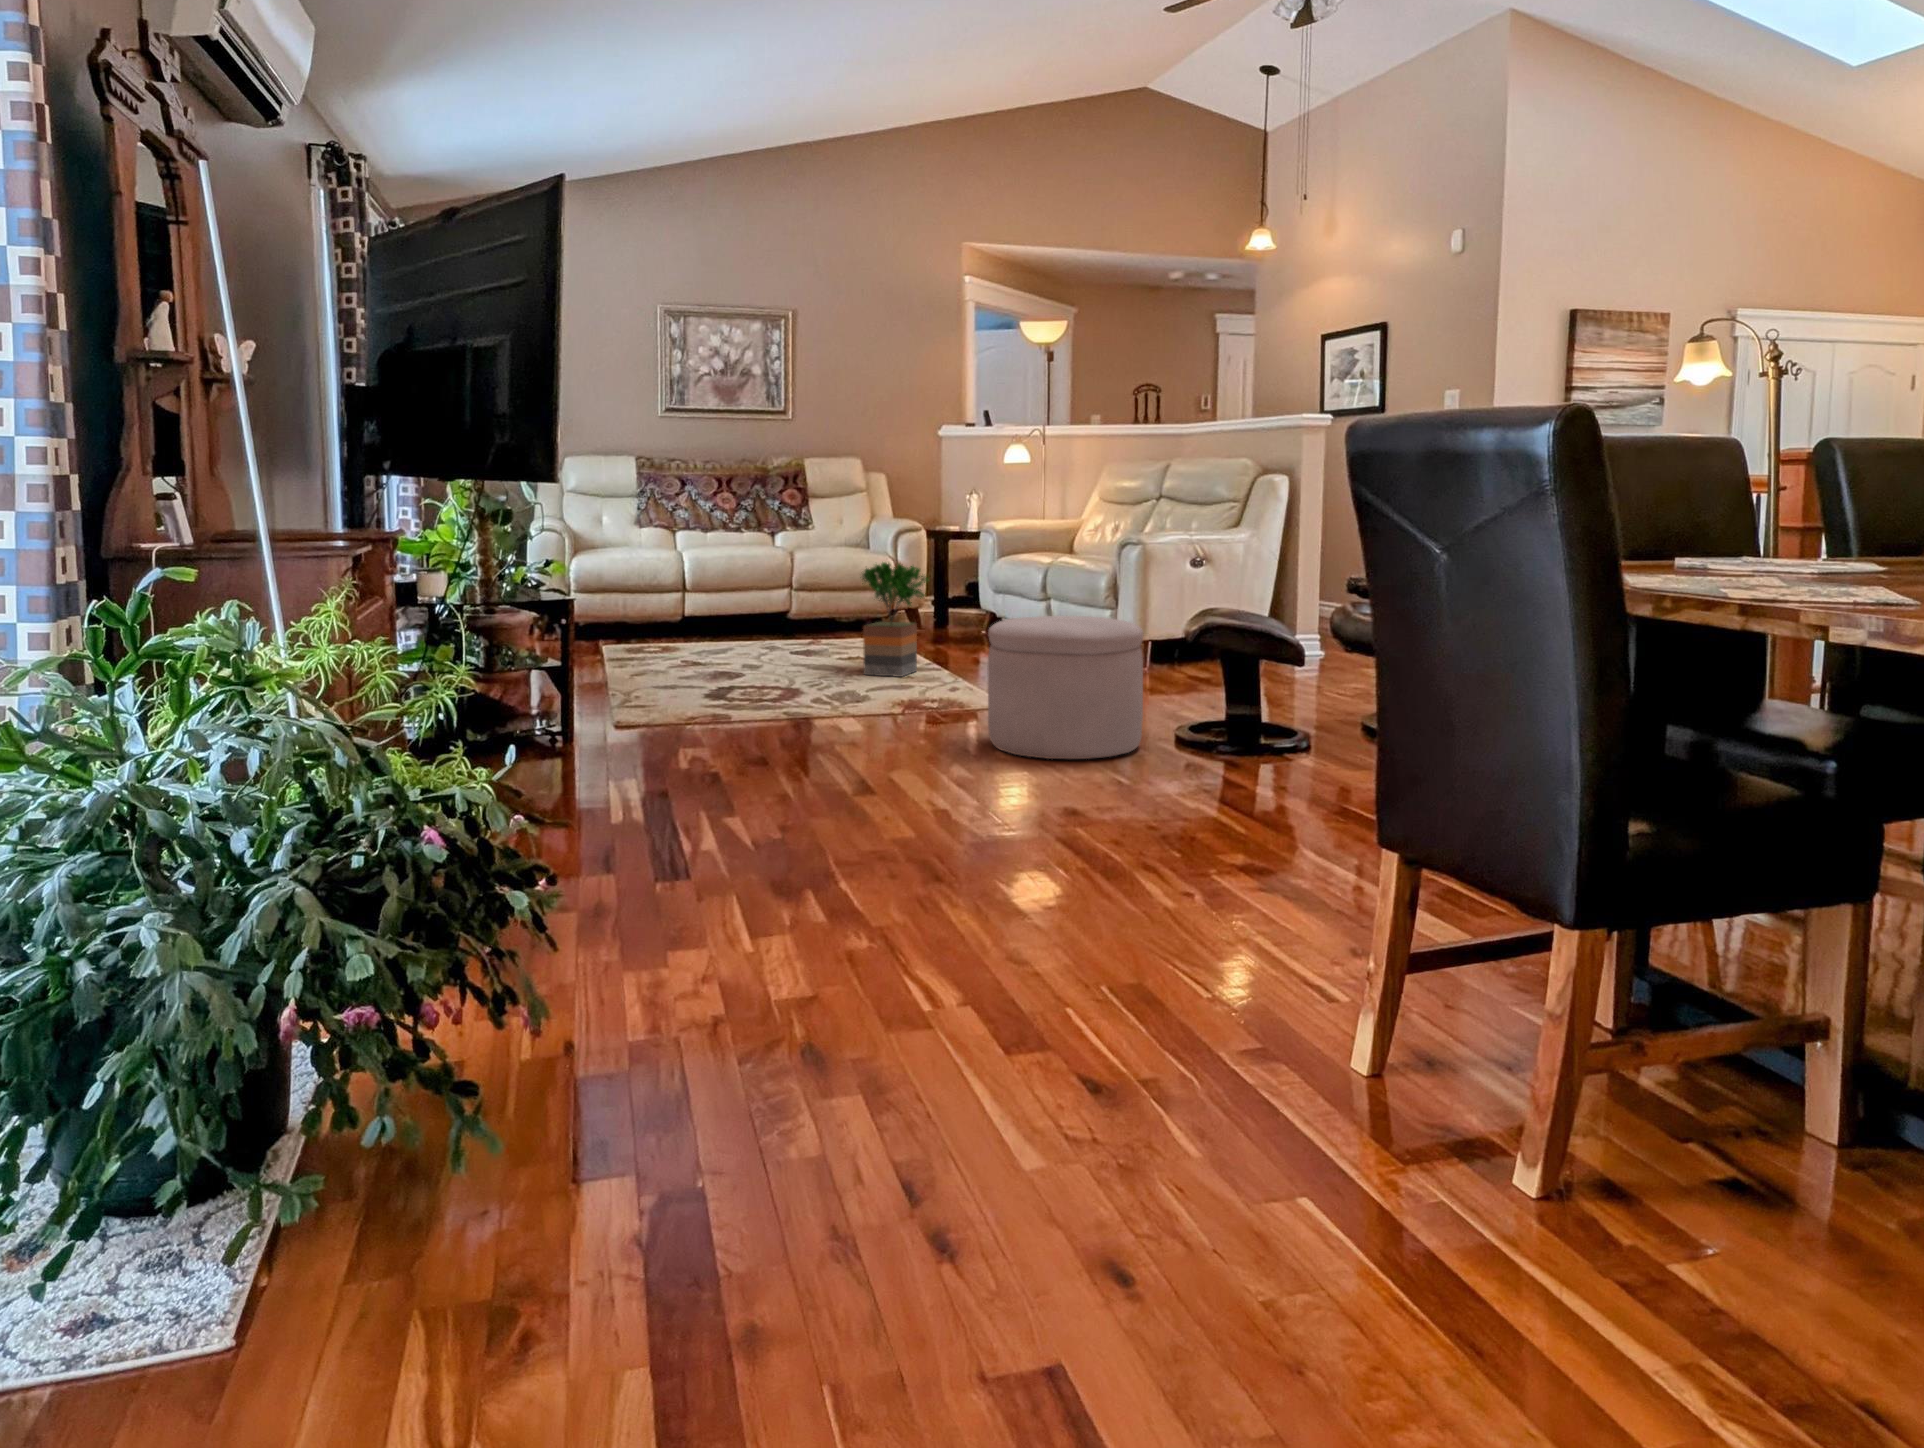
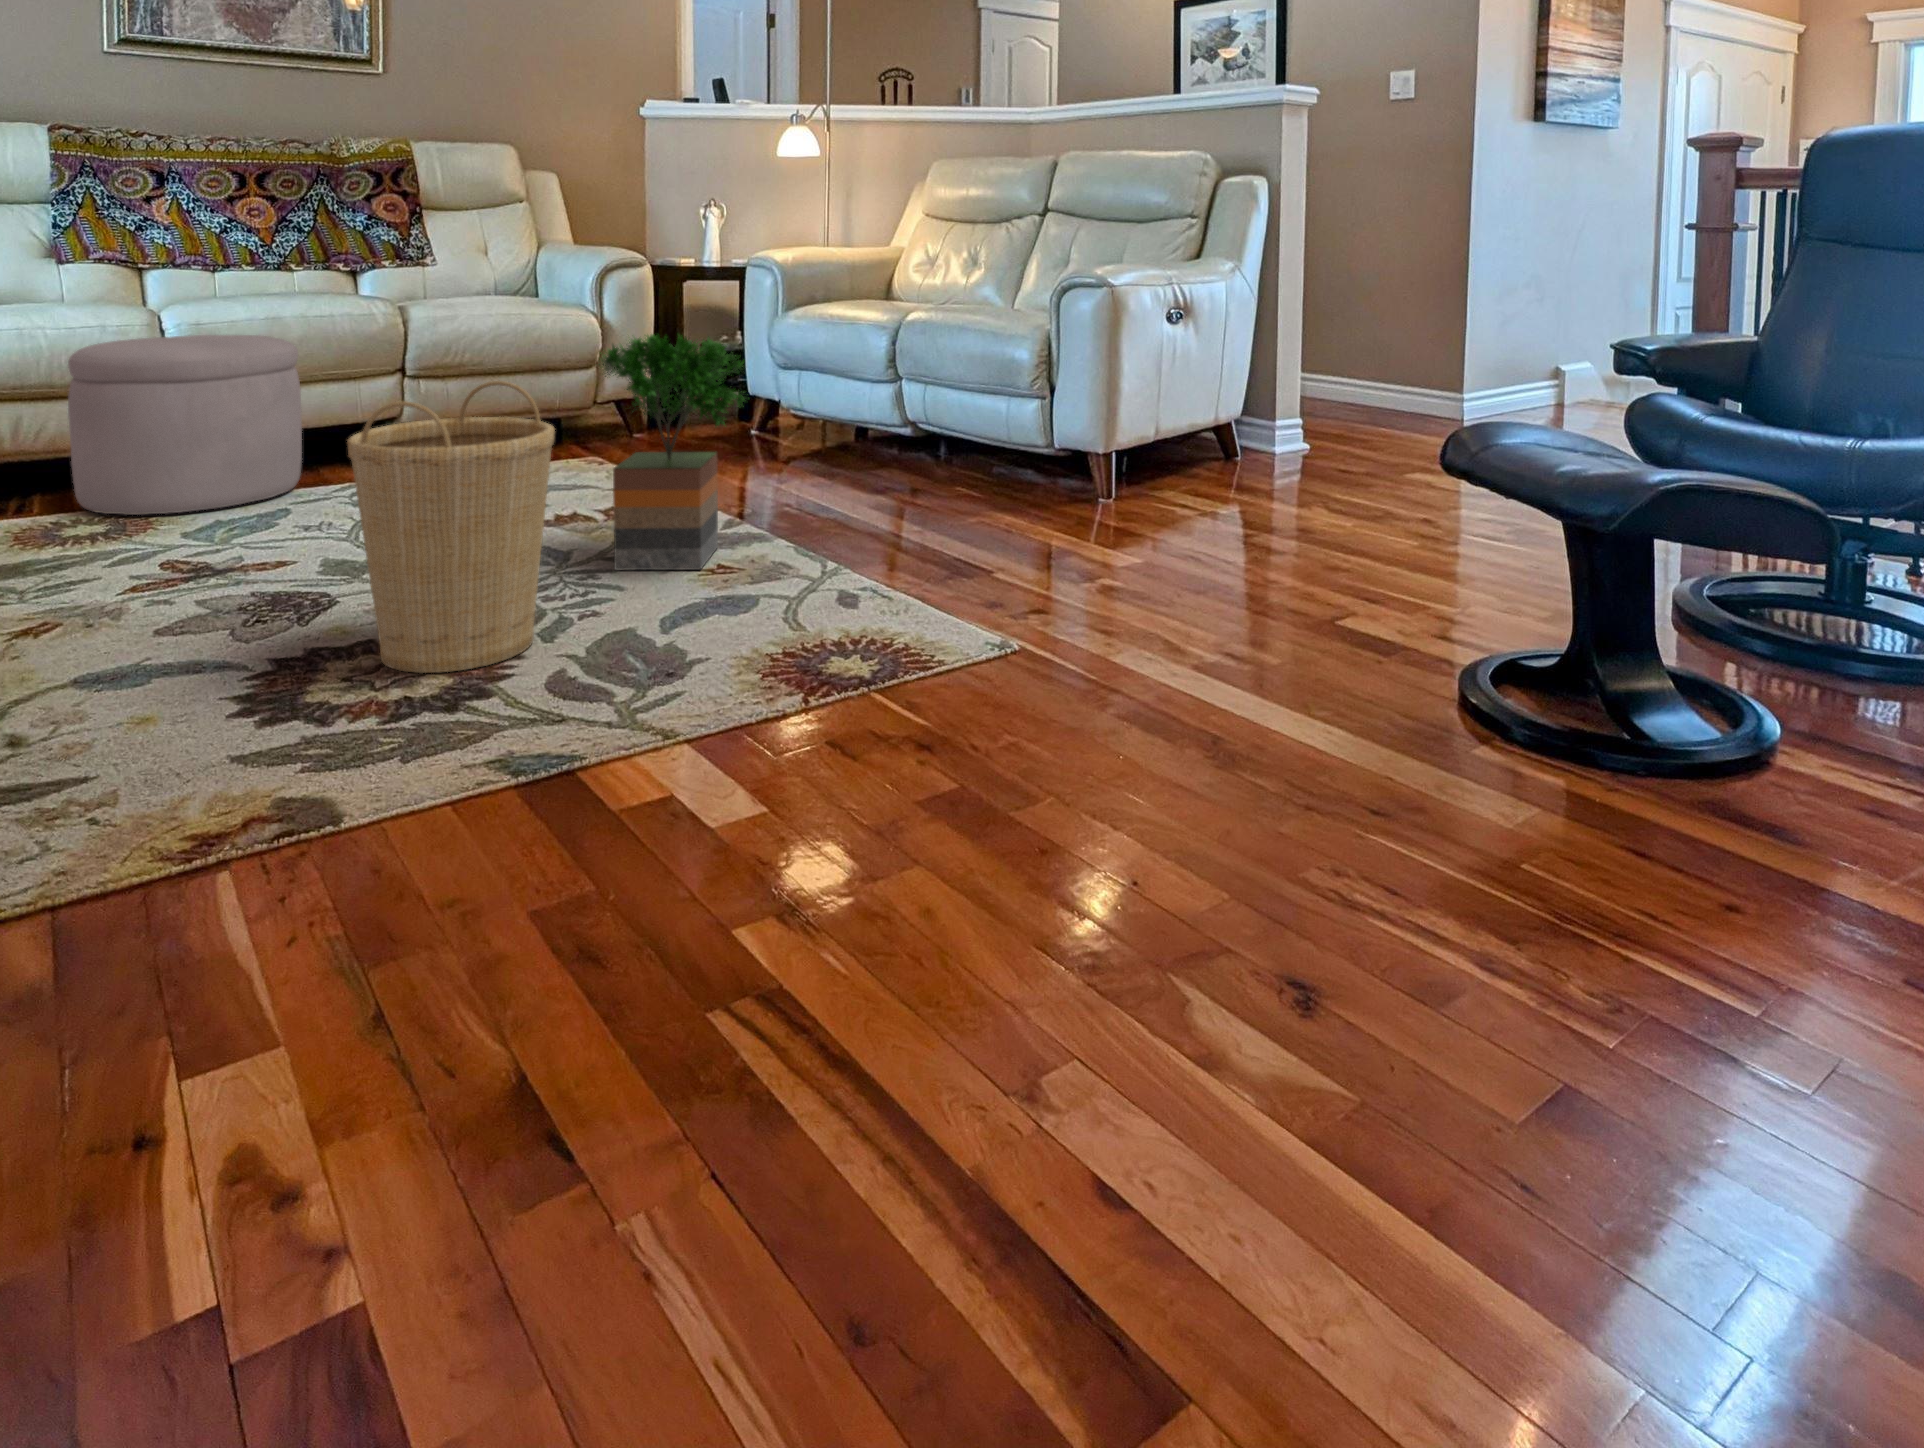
basket: none [746,578,826,694] -> present [347,381,555,673]
ottoman: present [987,616,1143,759] -> present [68,335,302,515]

